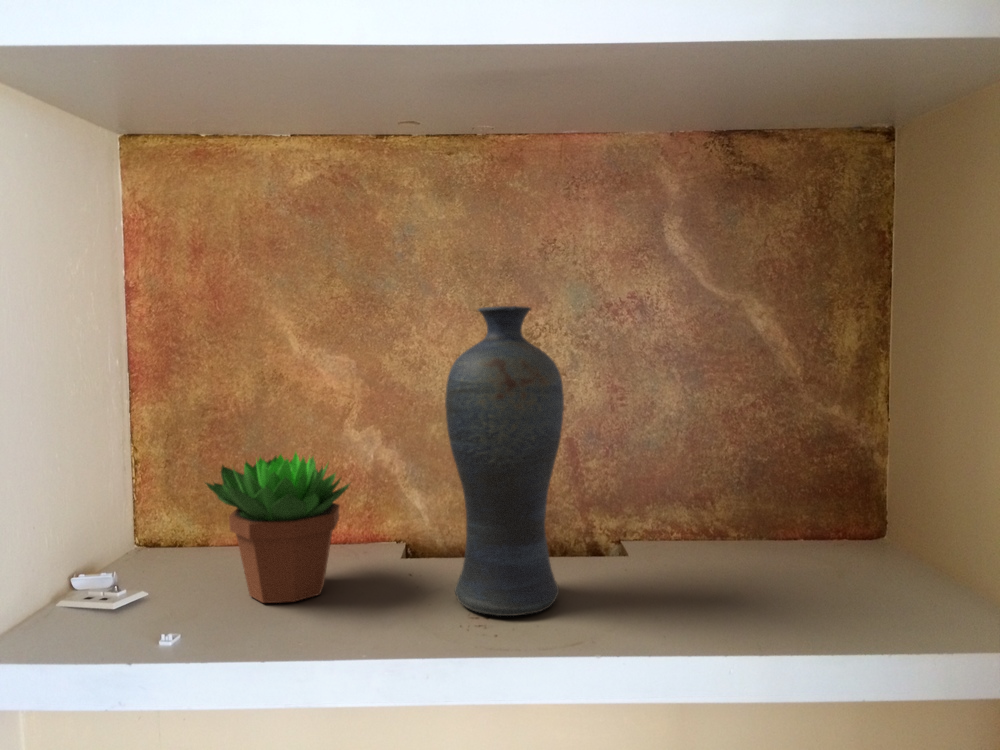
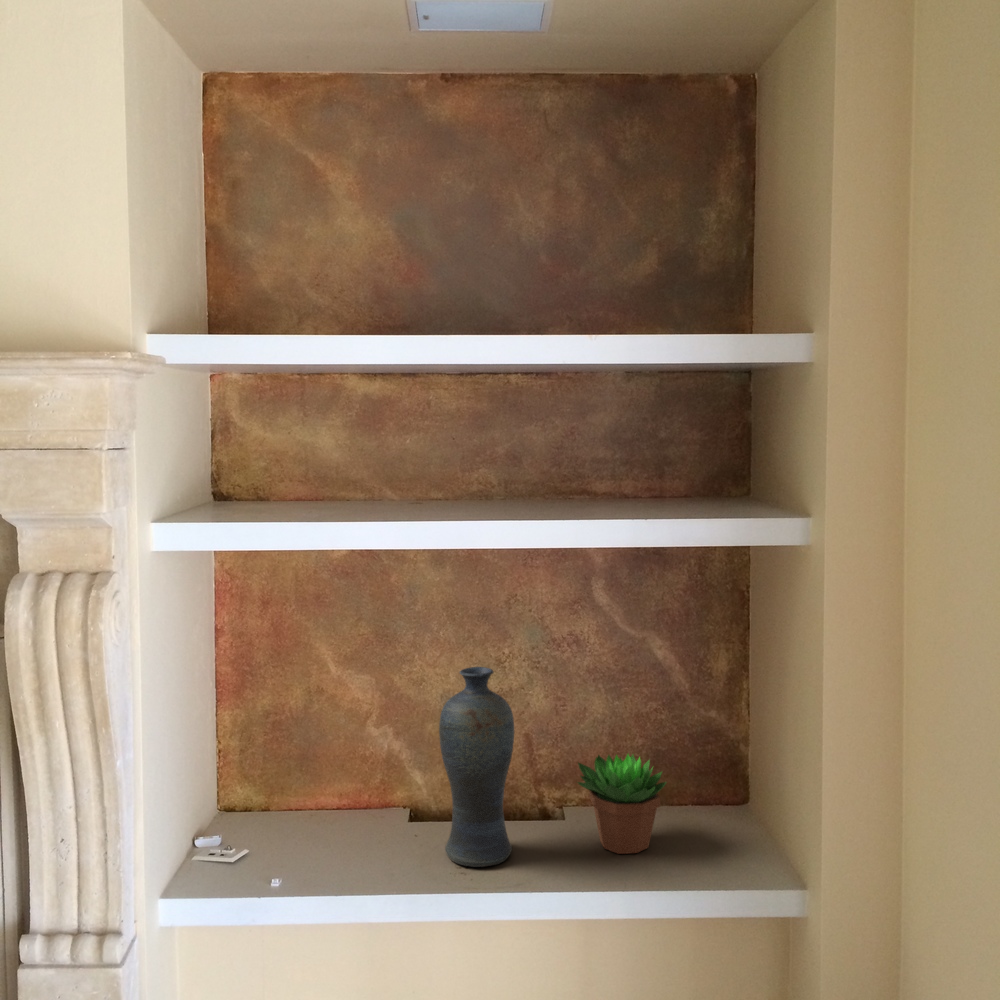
succulent plant: present [205,452,349,603] -> present [578,754,667,854]

